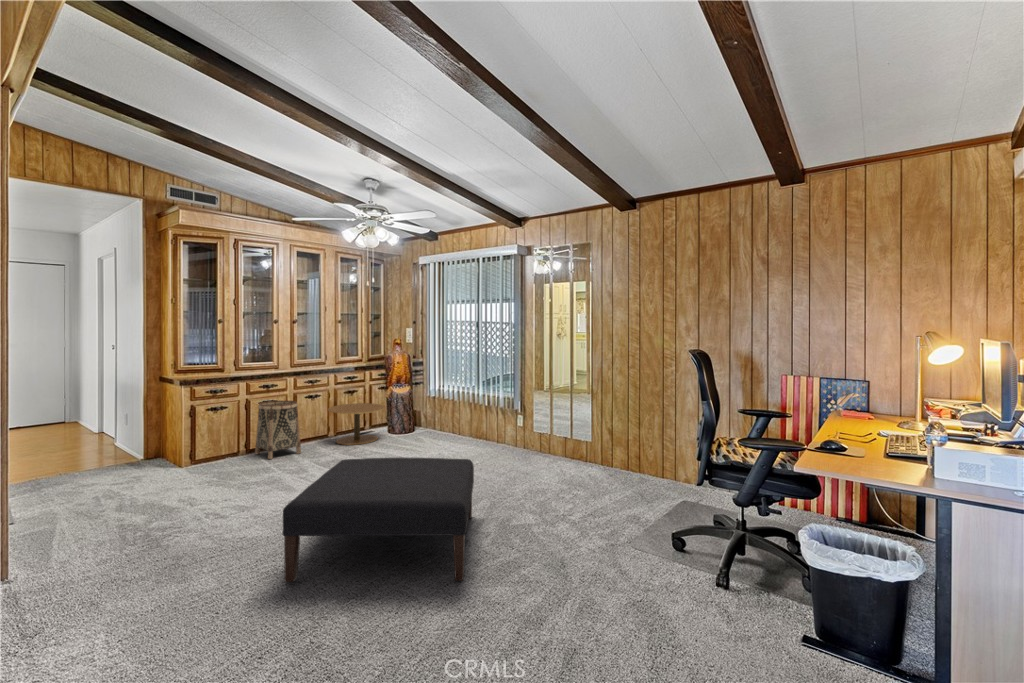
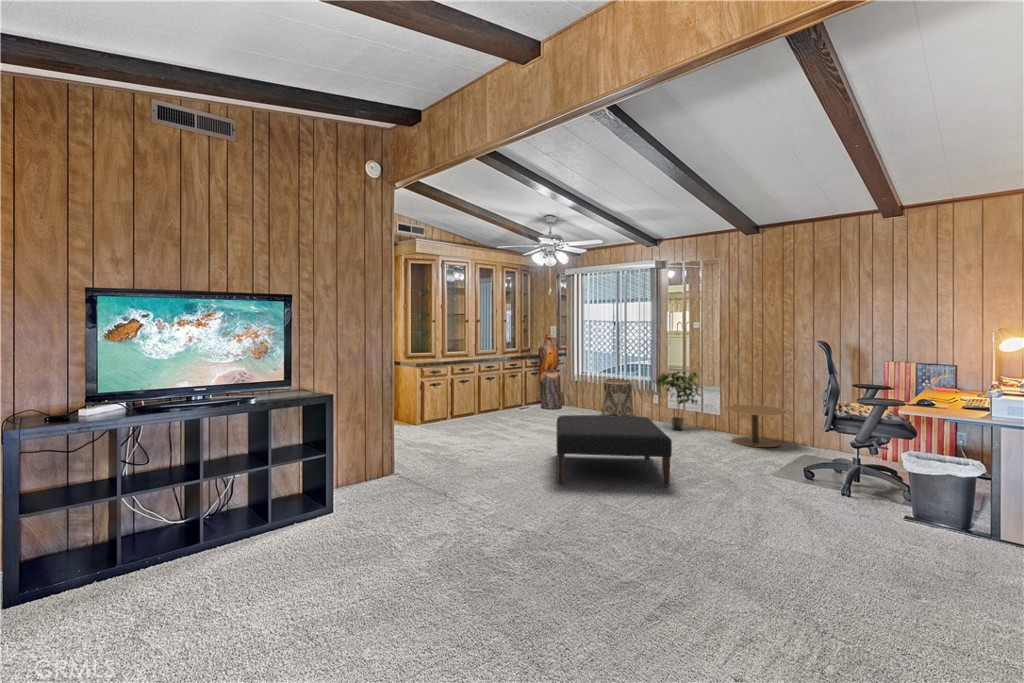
potted plant: none [509,387,571,464] -> present [653,371,701,430]
basket: present [255,400,301,459] -> present [601,379,634,417]
side table: present [328,403,385,445] -> present [724,405,786,447]

